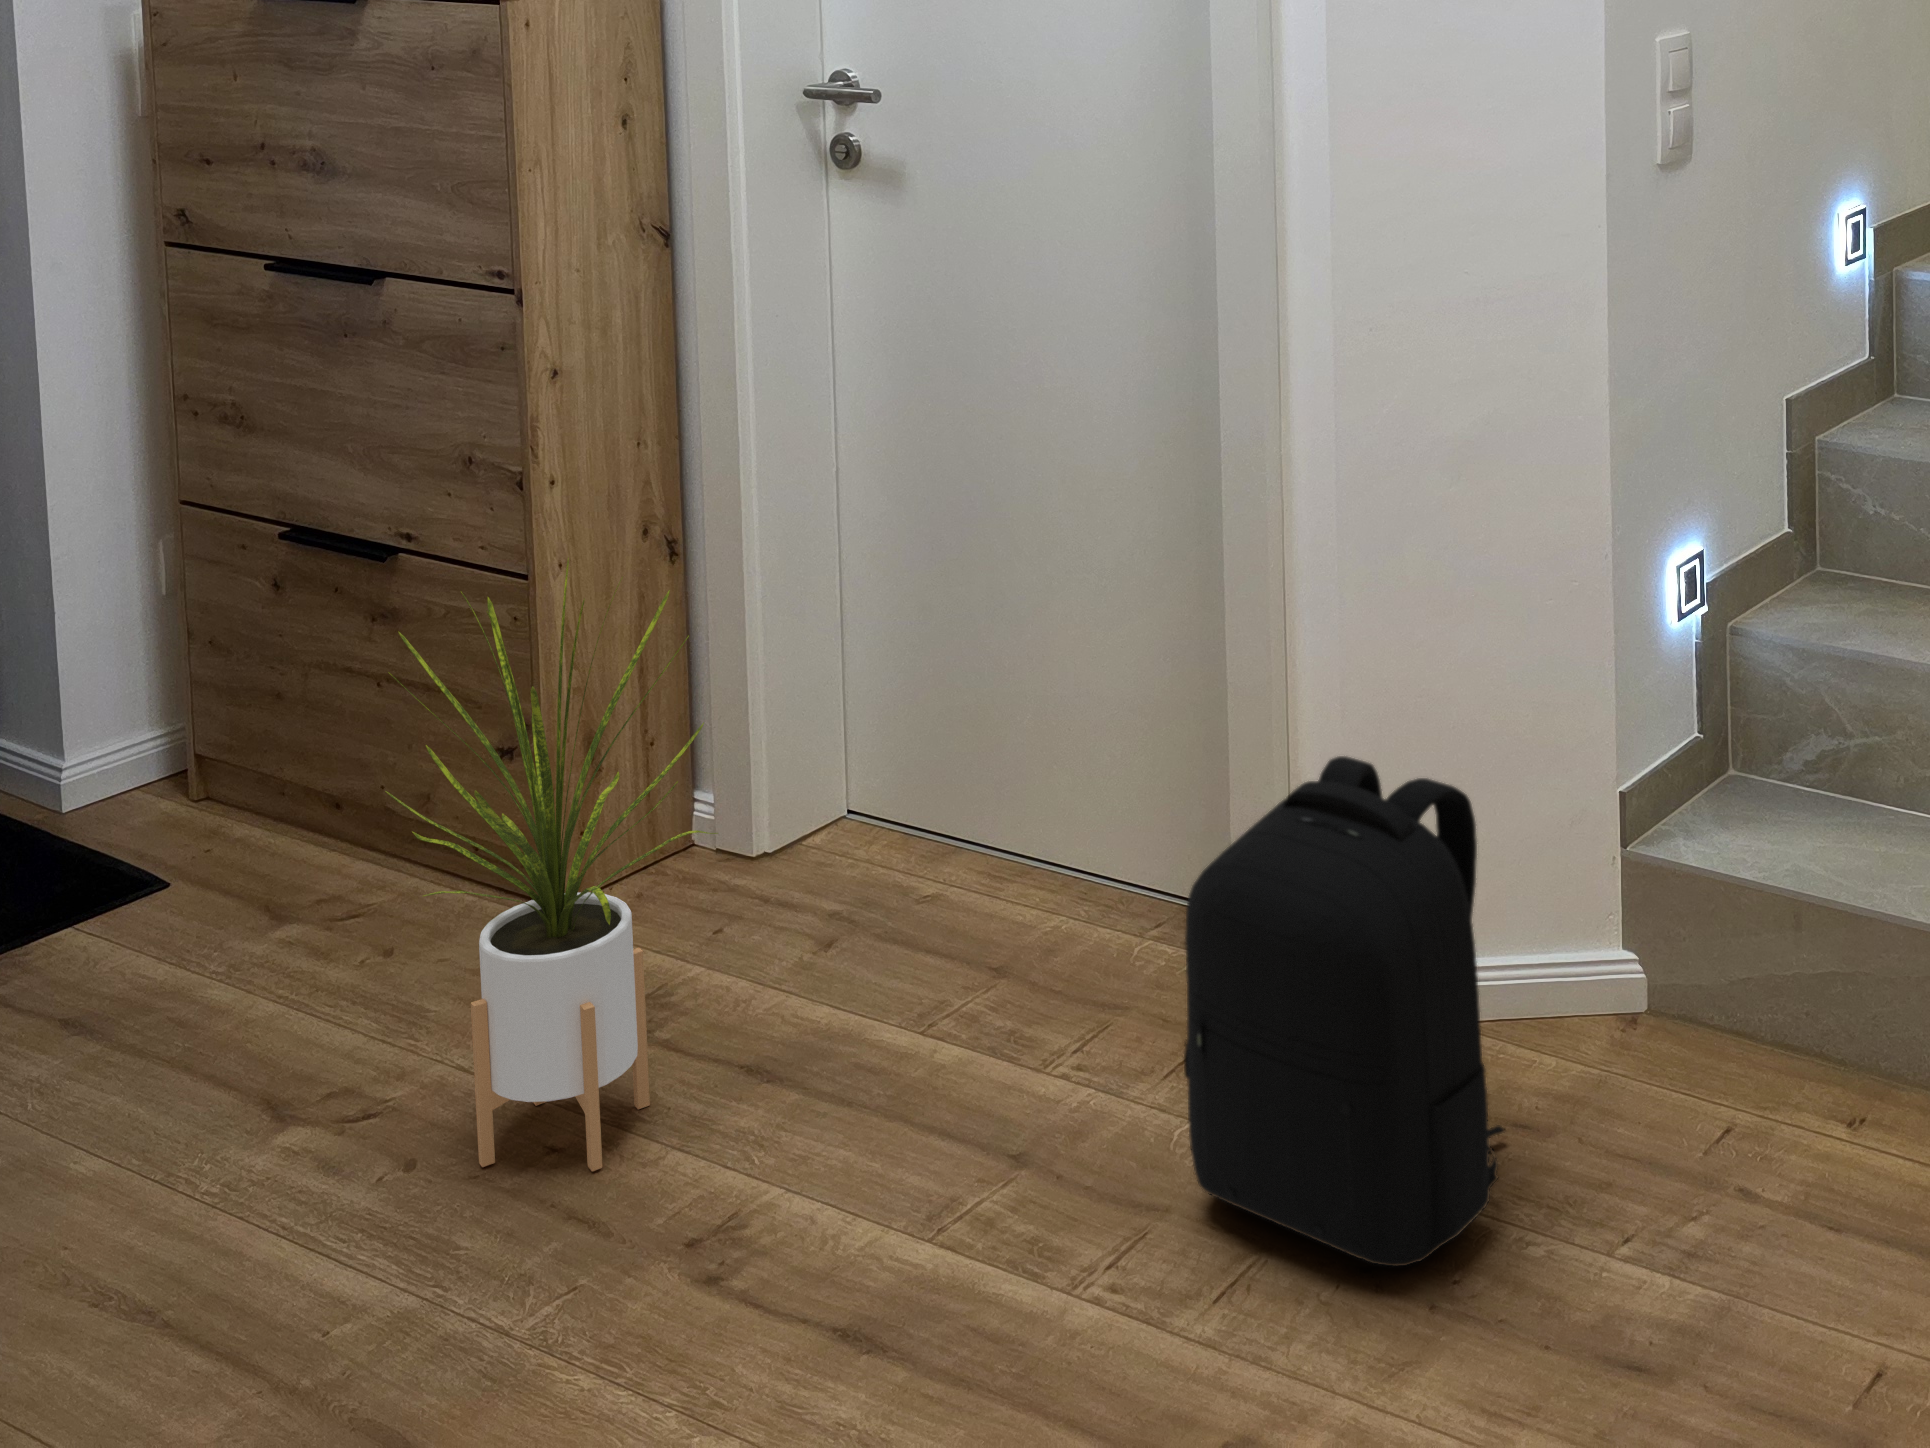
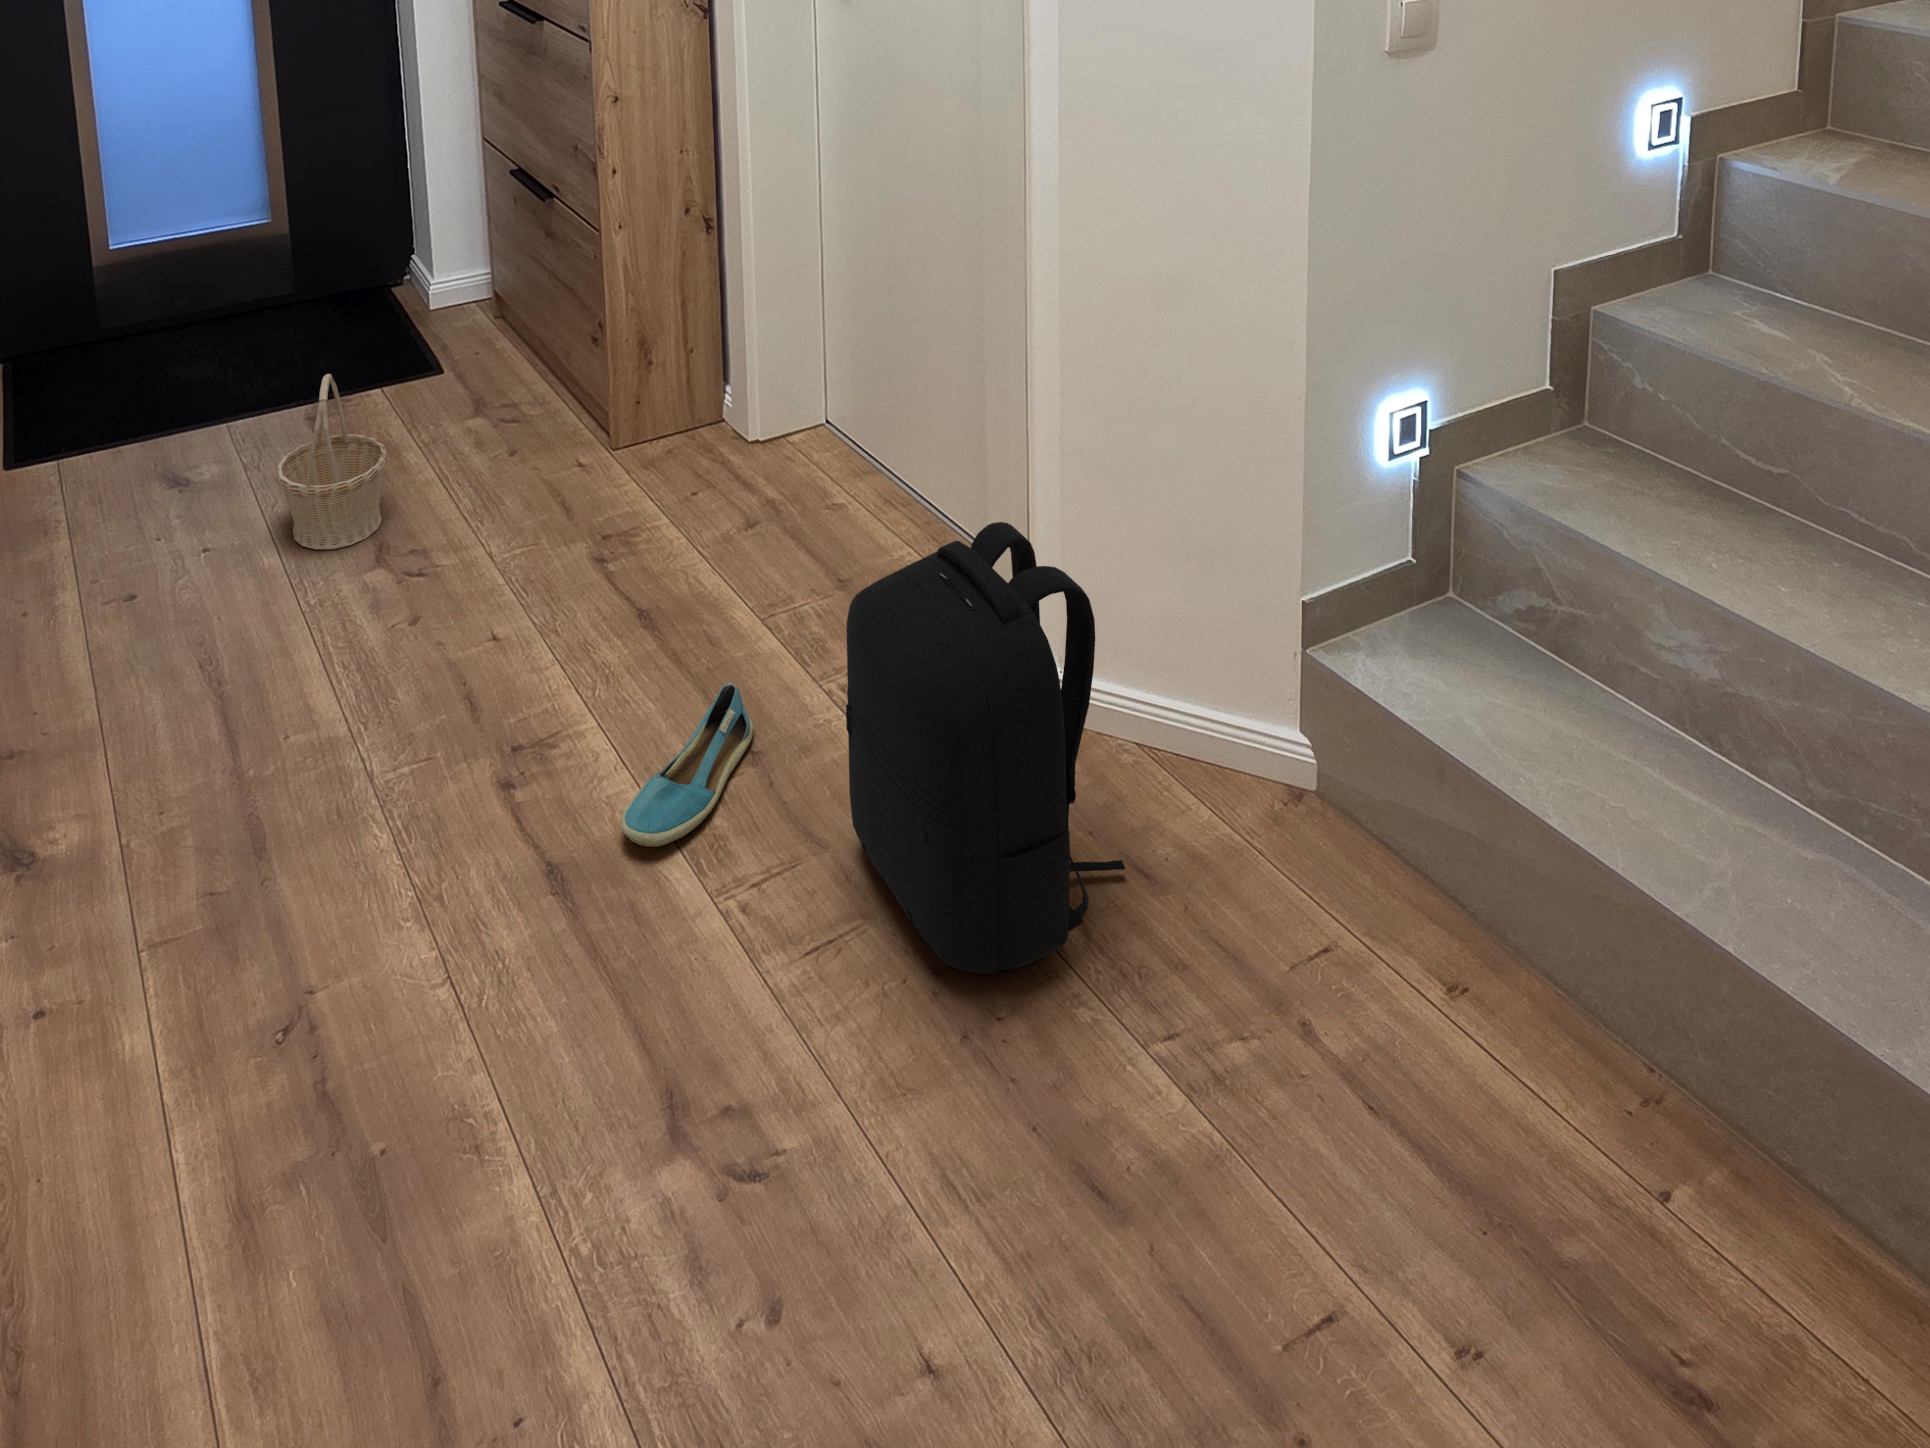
house plant: present [385,558,717,1171] -> none [394,237,612,647]
basket: none [52,869,249,1163] -> present [277,374,388,550]
shoe: none [896,1093,1007,1294] -> present [620,683,753,846]

